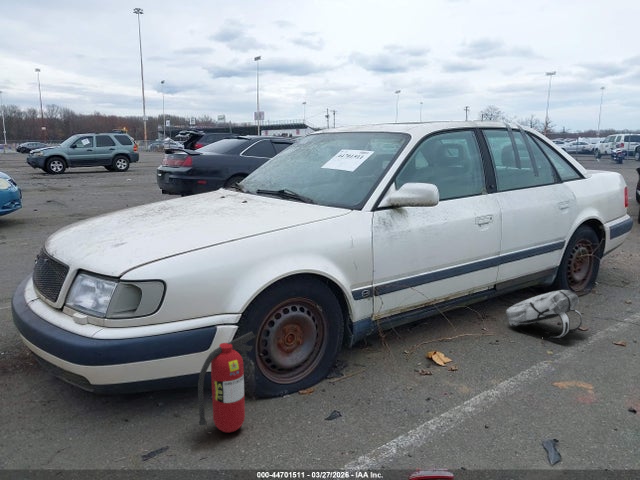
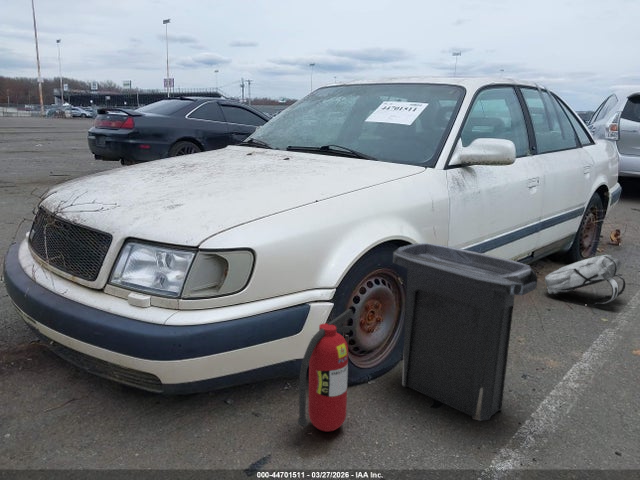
trash can: none [305,277,405,434] -> present [393,243,538,420]

